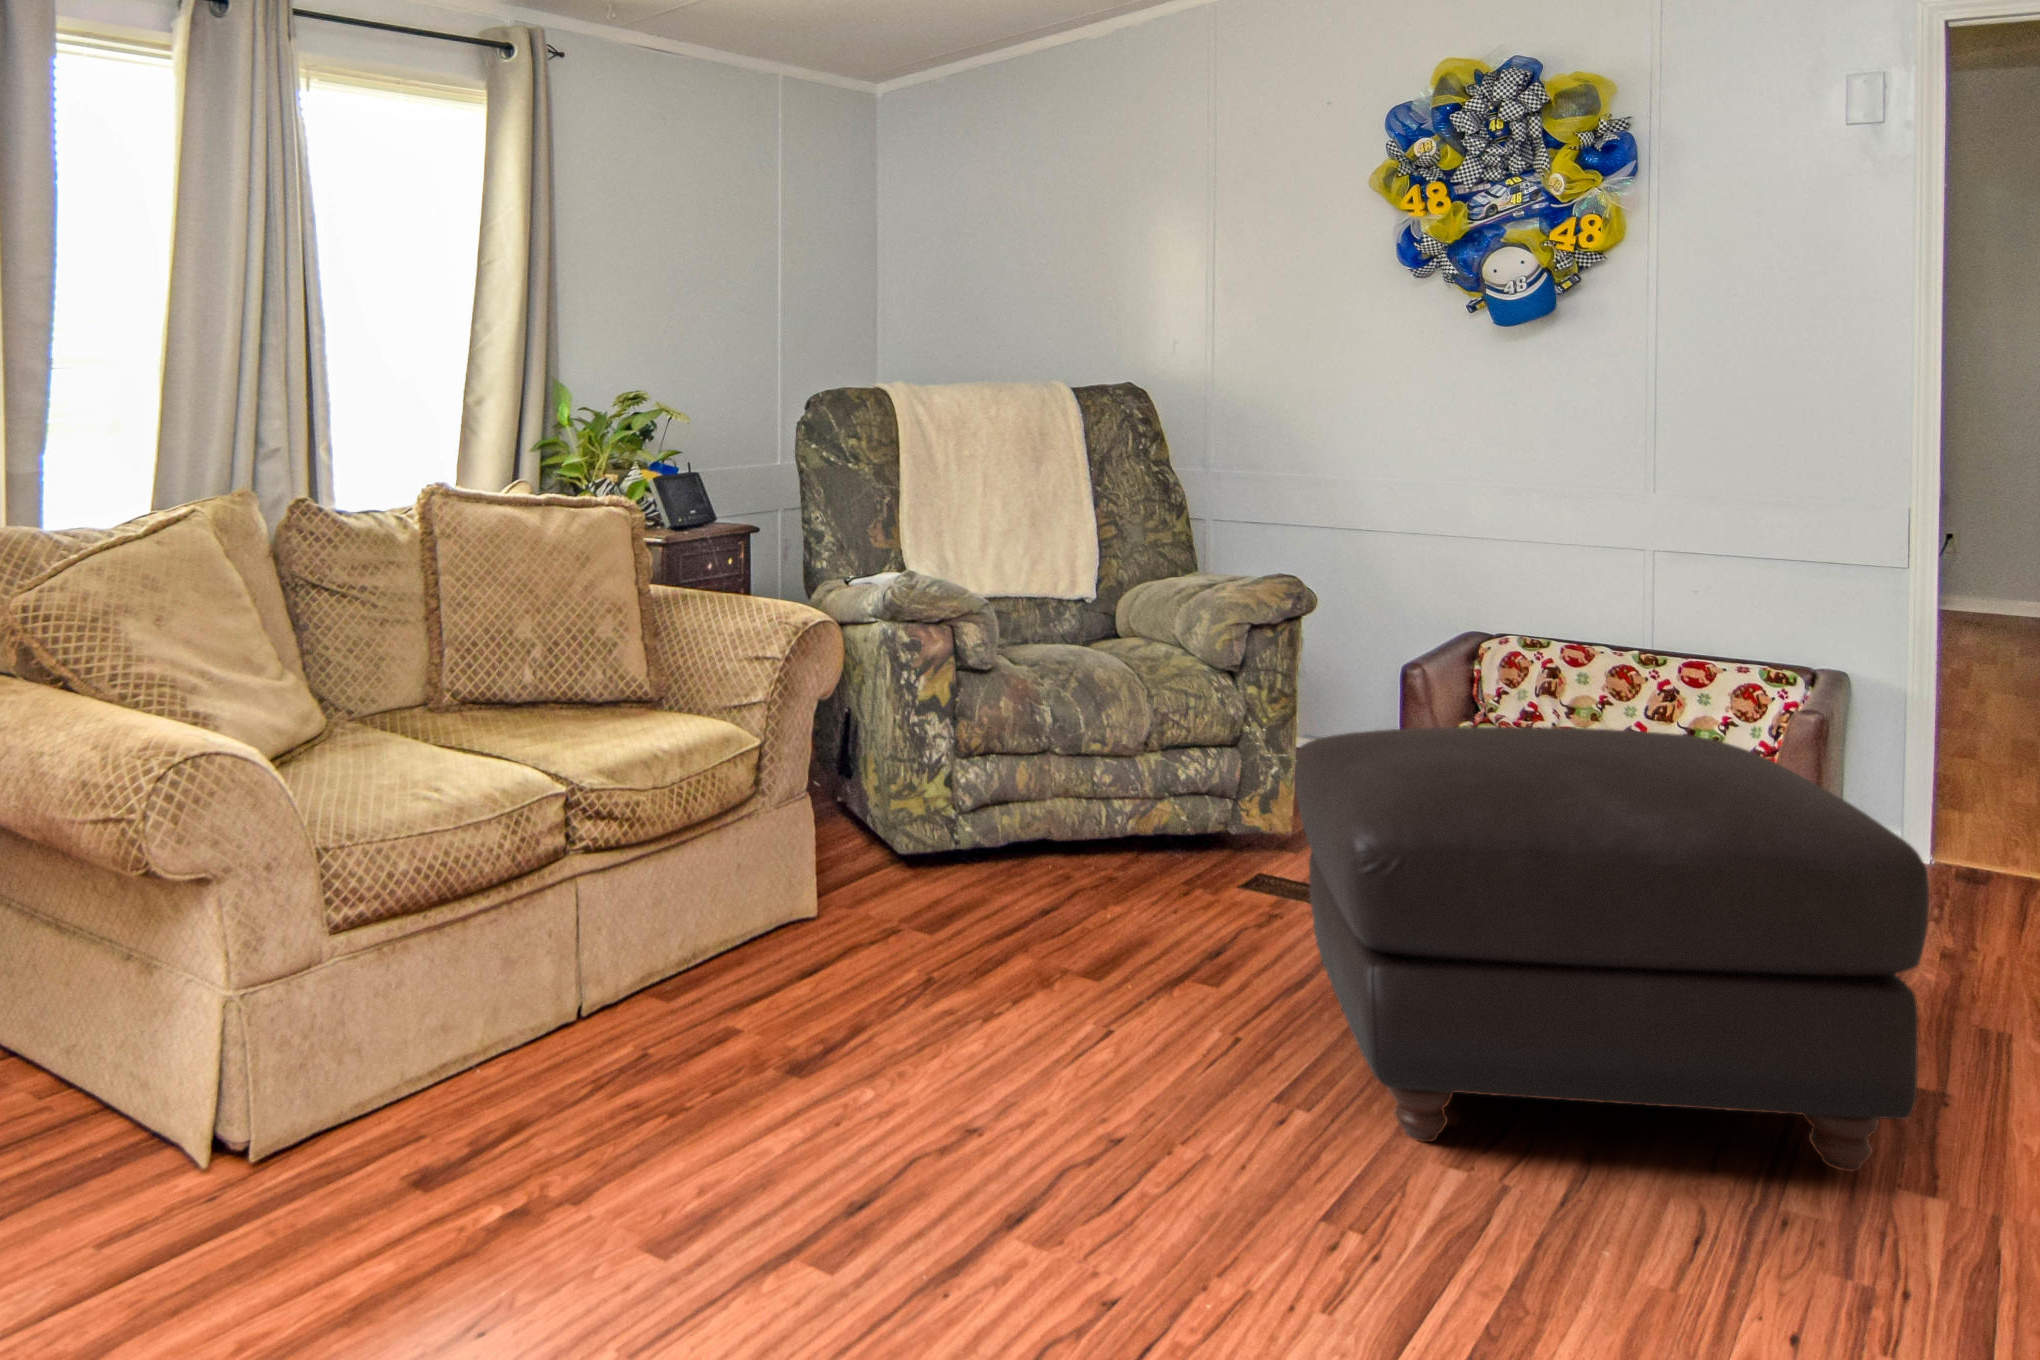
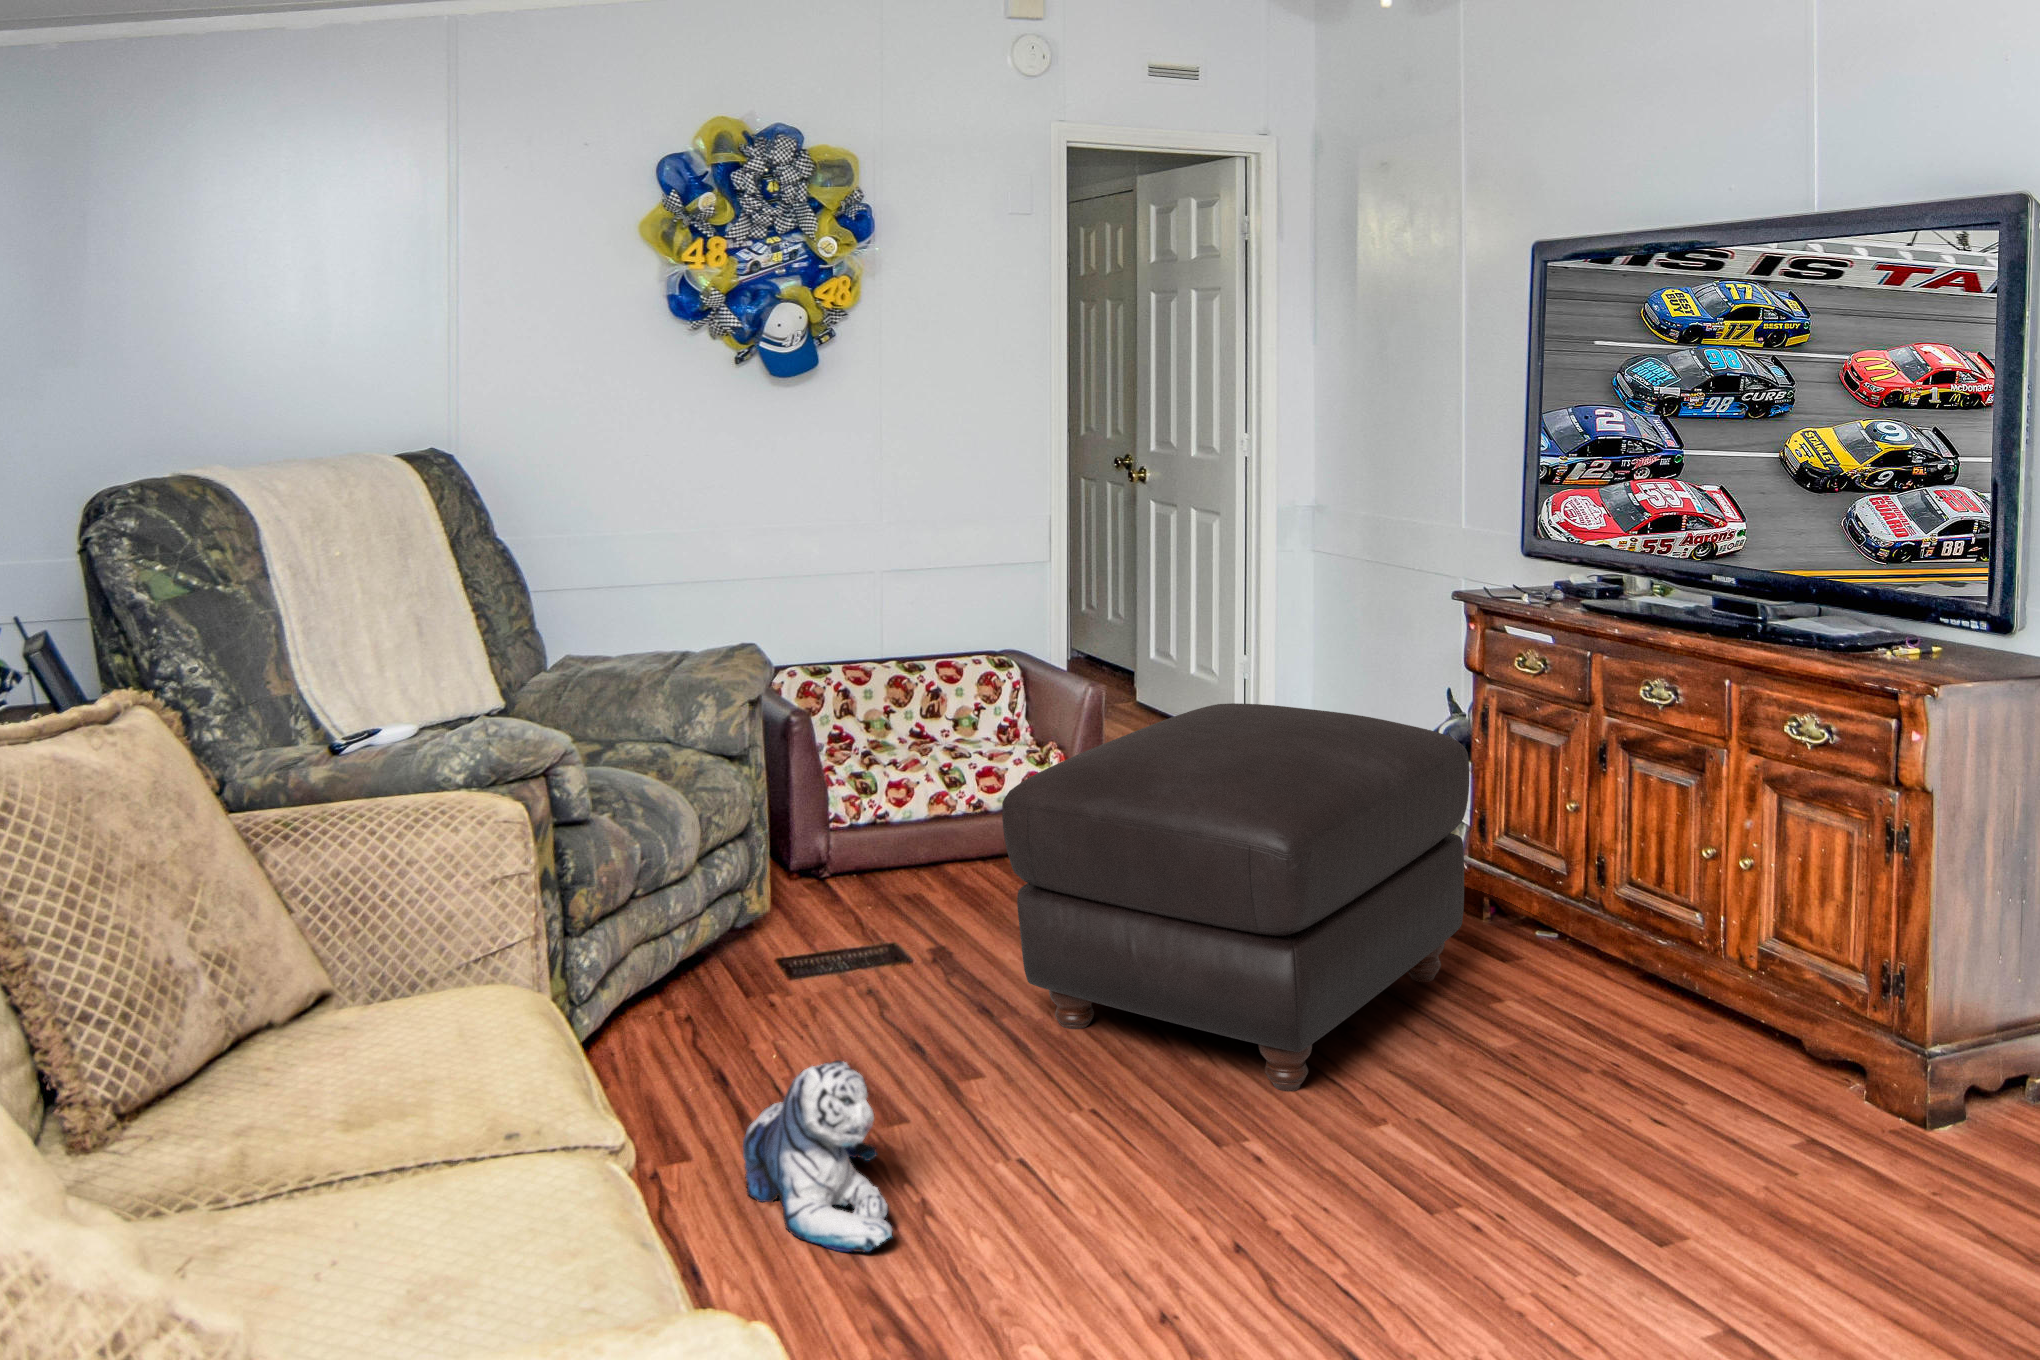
plush toy: none [871,875,1009,1021] -> present [743,1060,892,1252]

